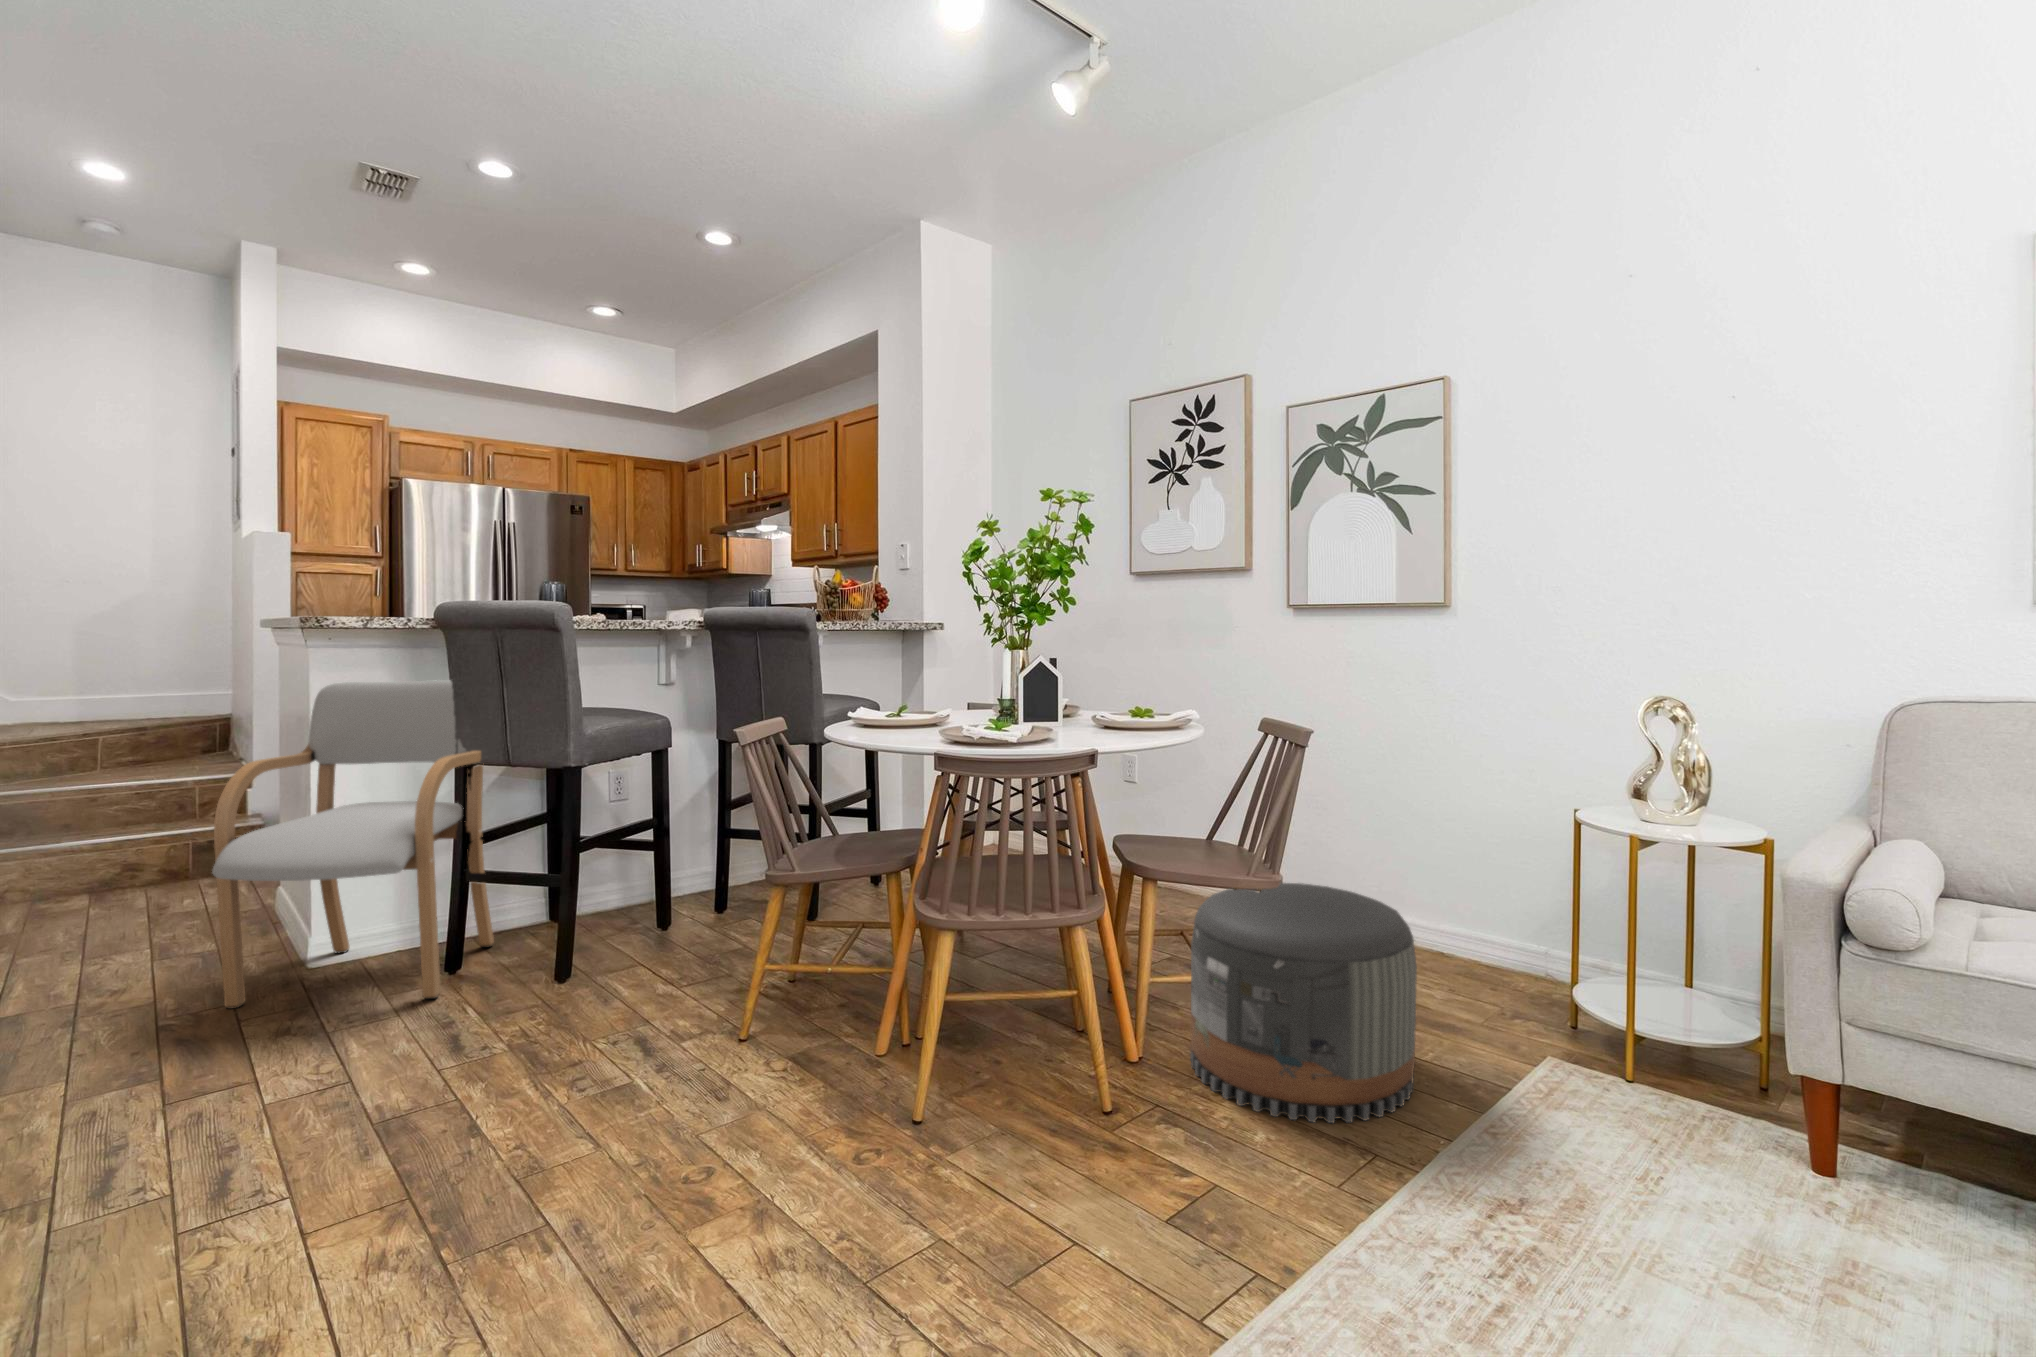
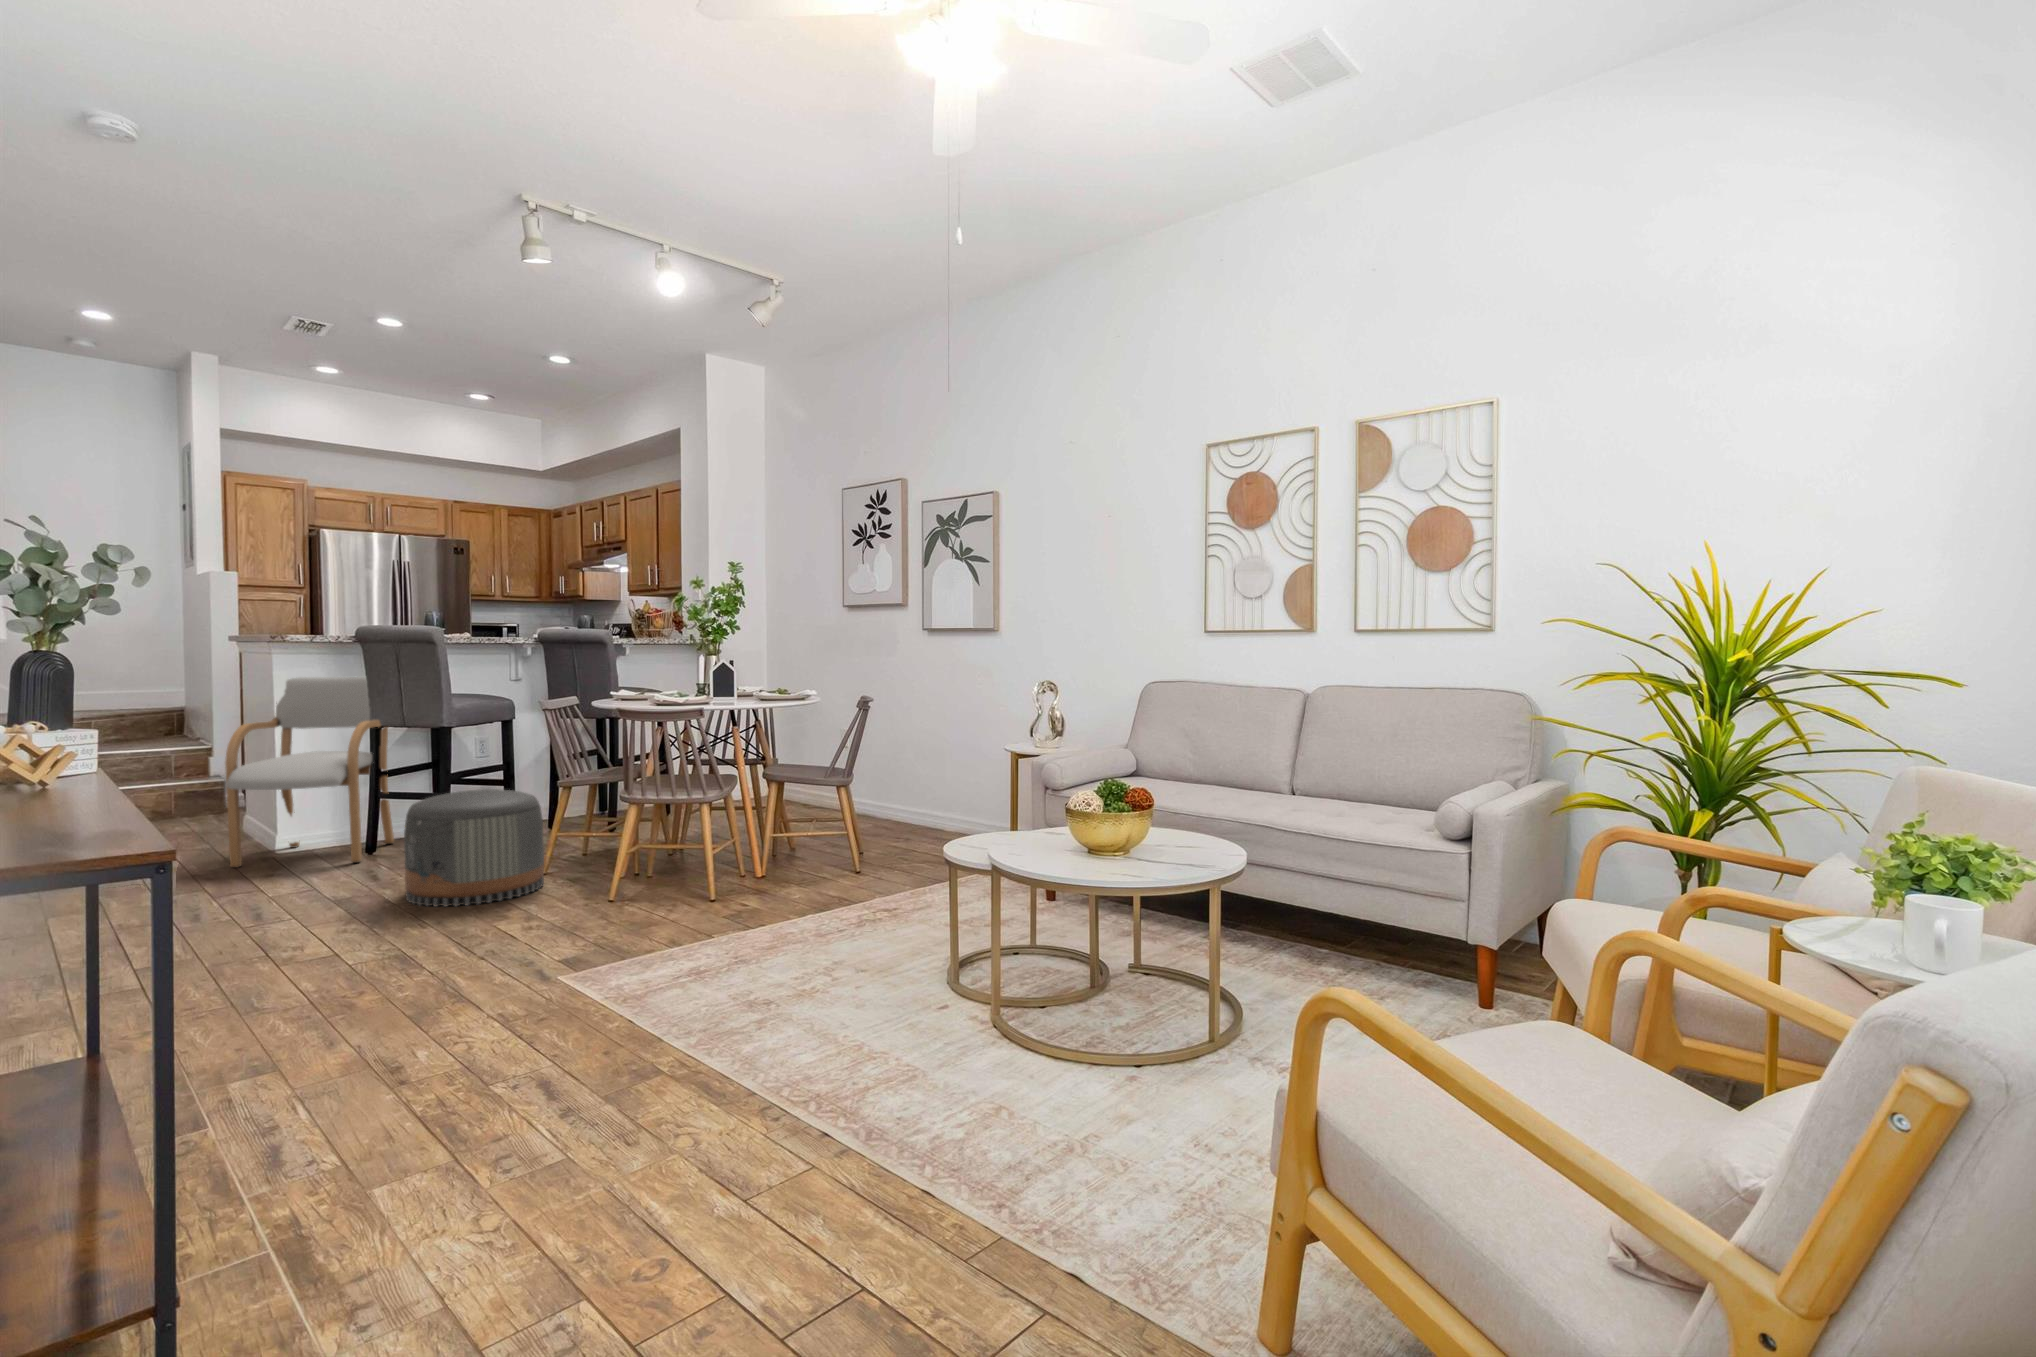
pouf: present [1190,883,1417,1123] -> present [404,789,544,907]

